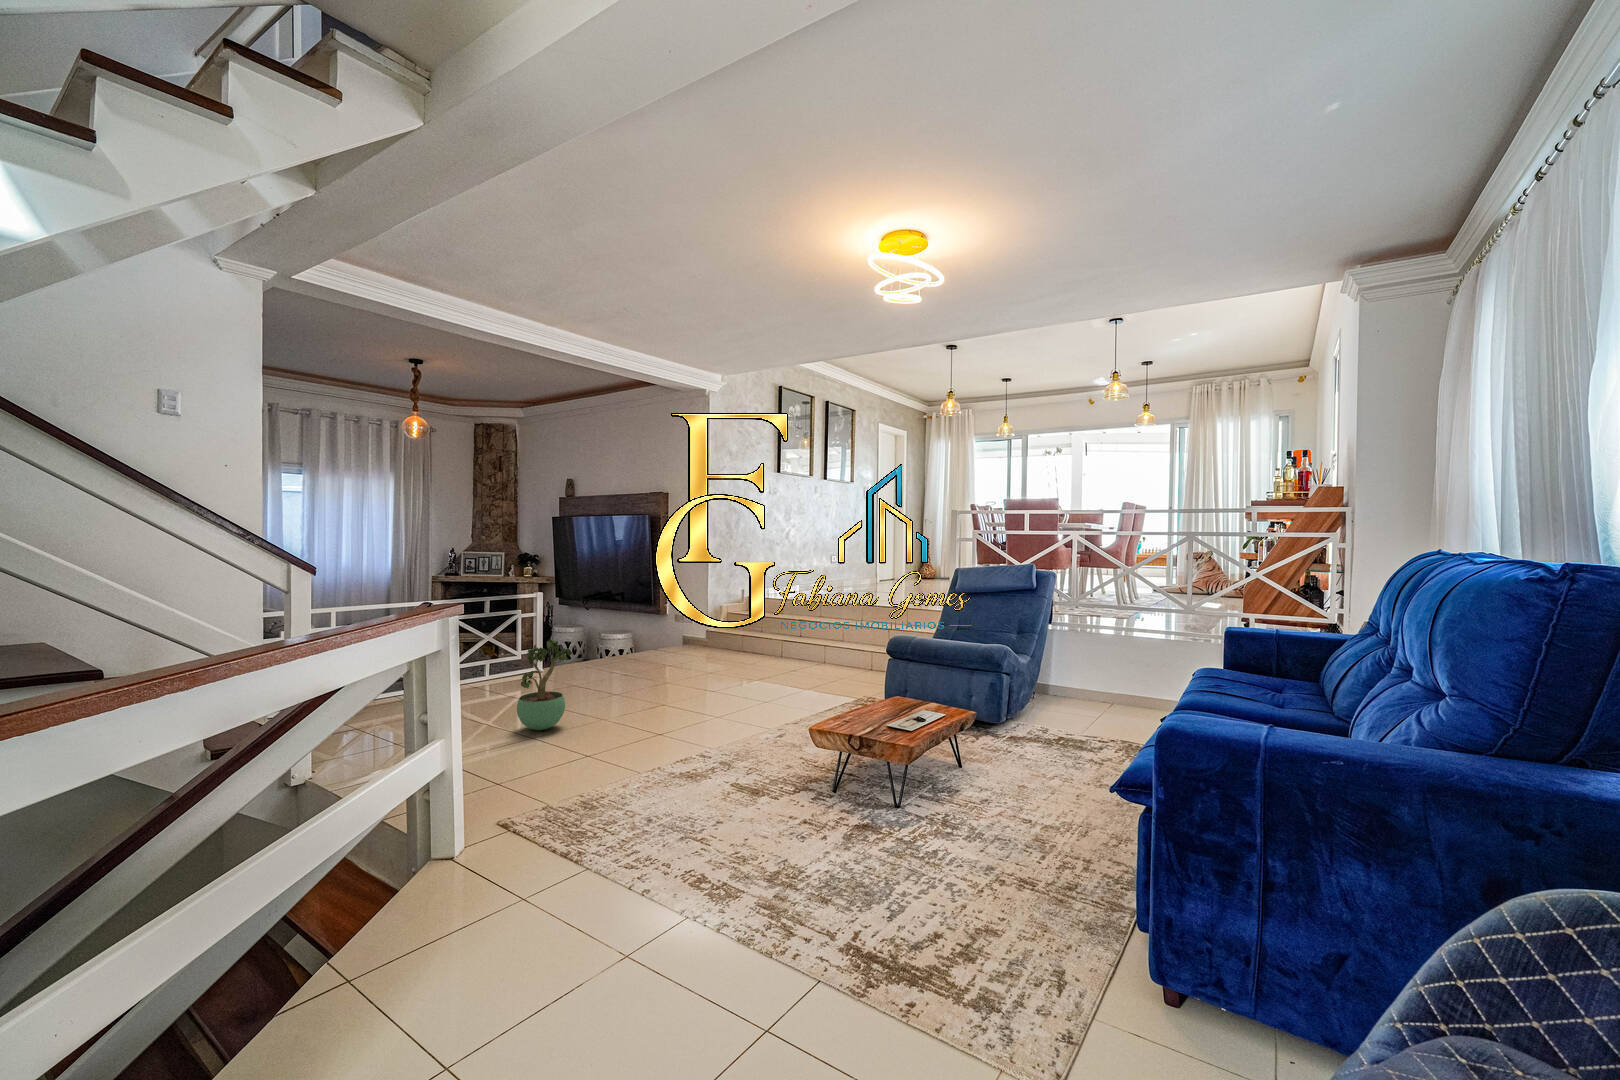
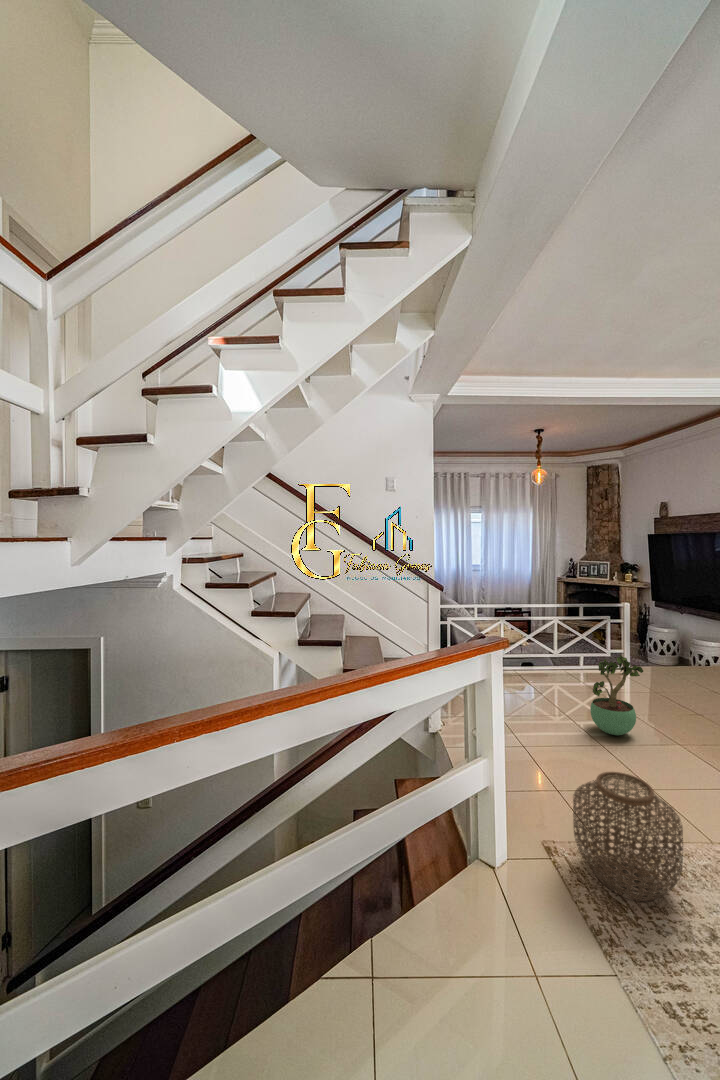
woven basket: none [533,722,627,829] -> present [573,772,683,901]

